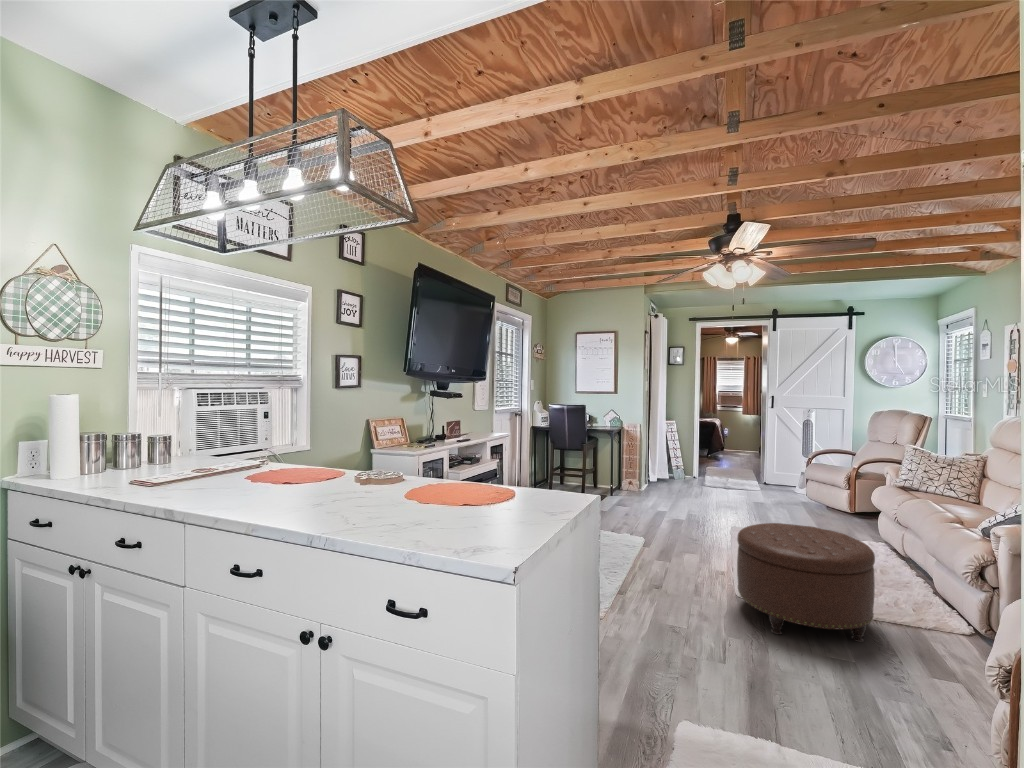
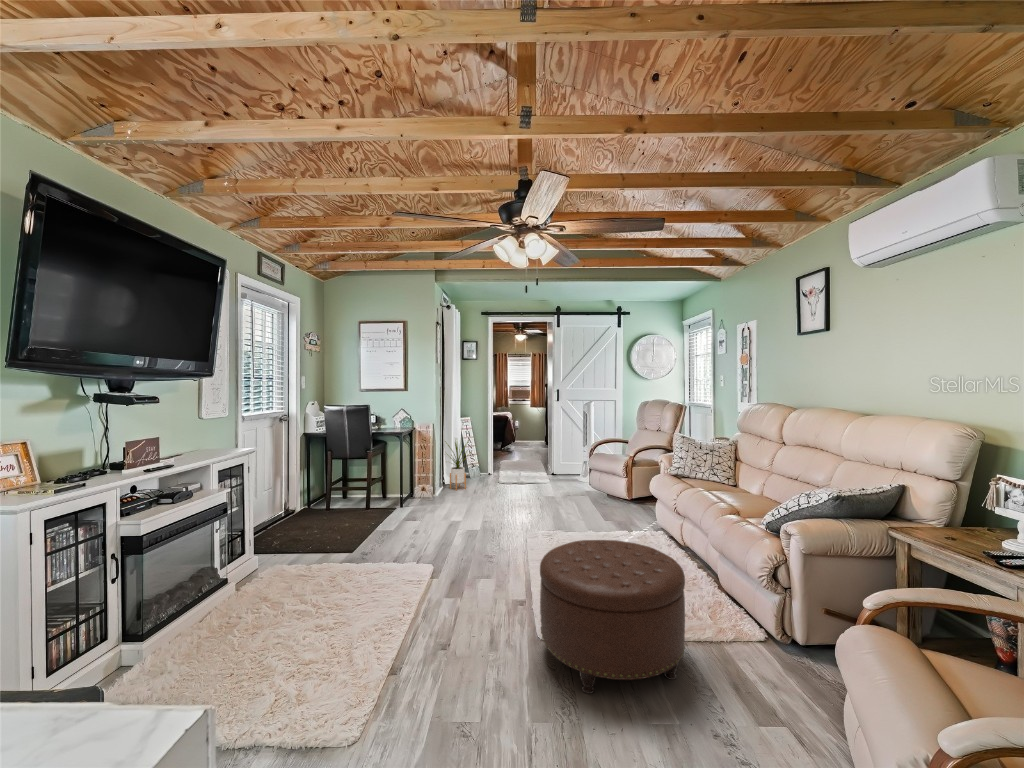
house plant: none [650,435,677,488] -> present [445,441,467,491]

